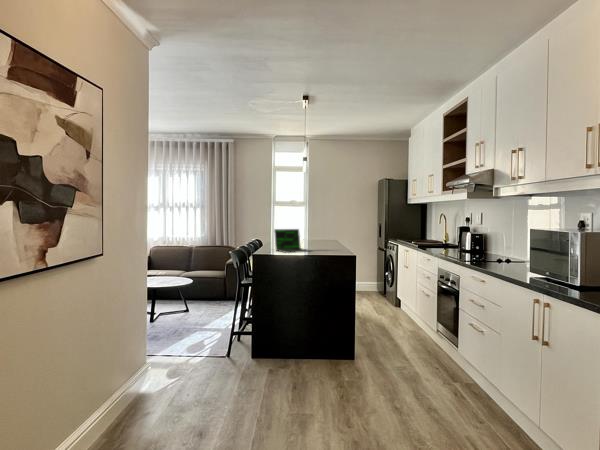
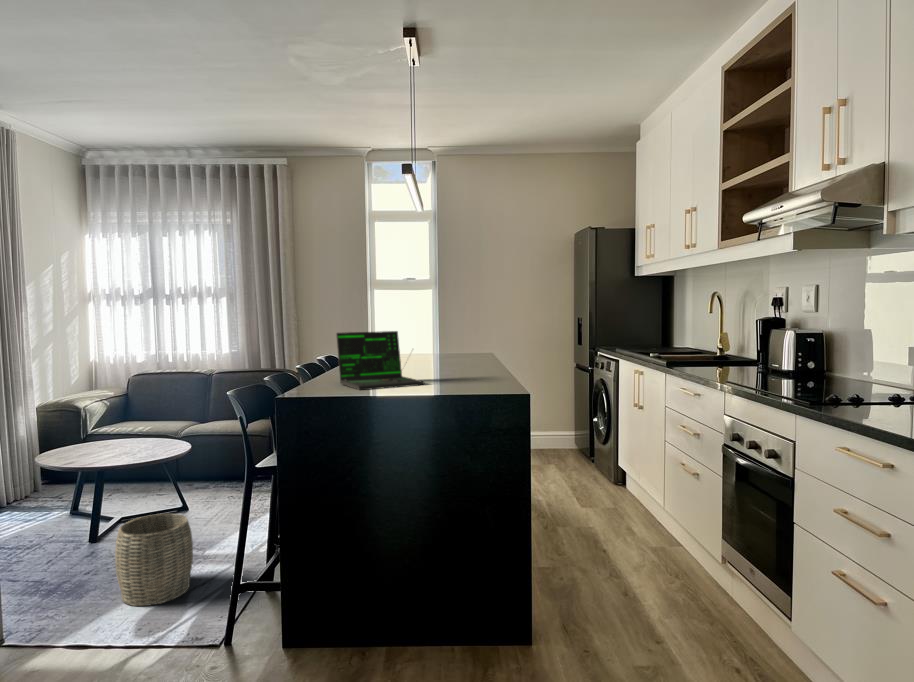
woven basket: none [175,306,206,343] -> present [115,514,193,606]

